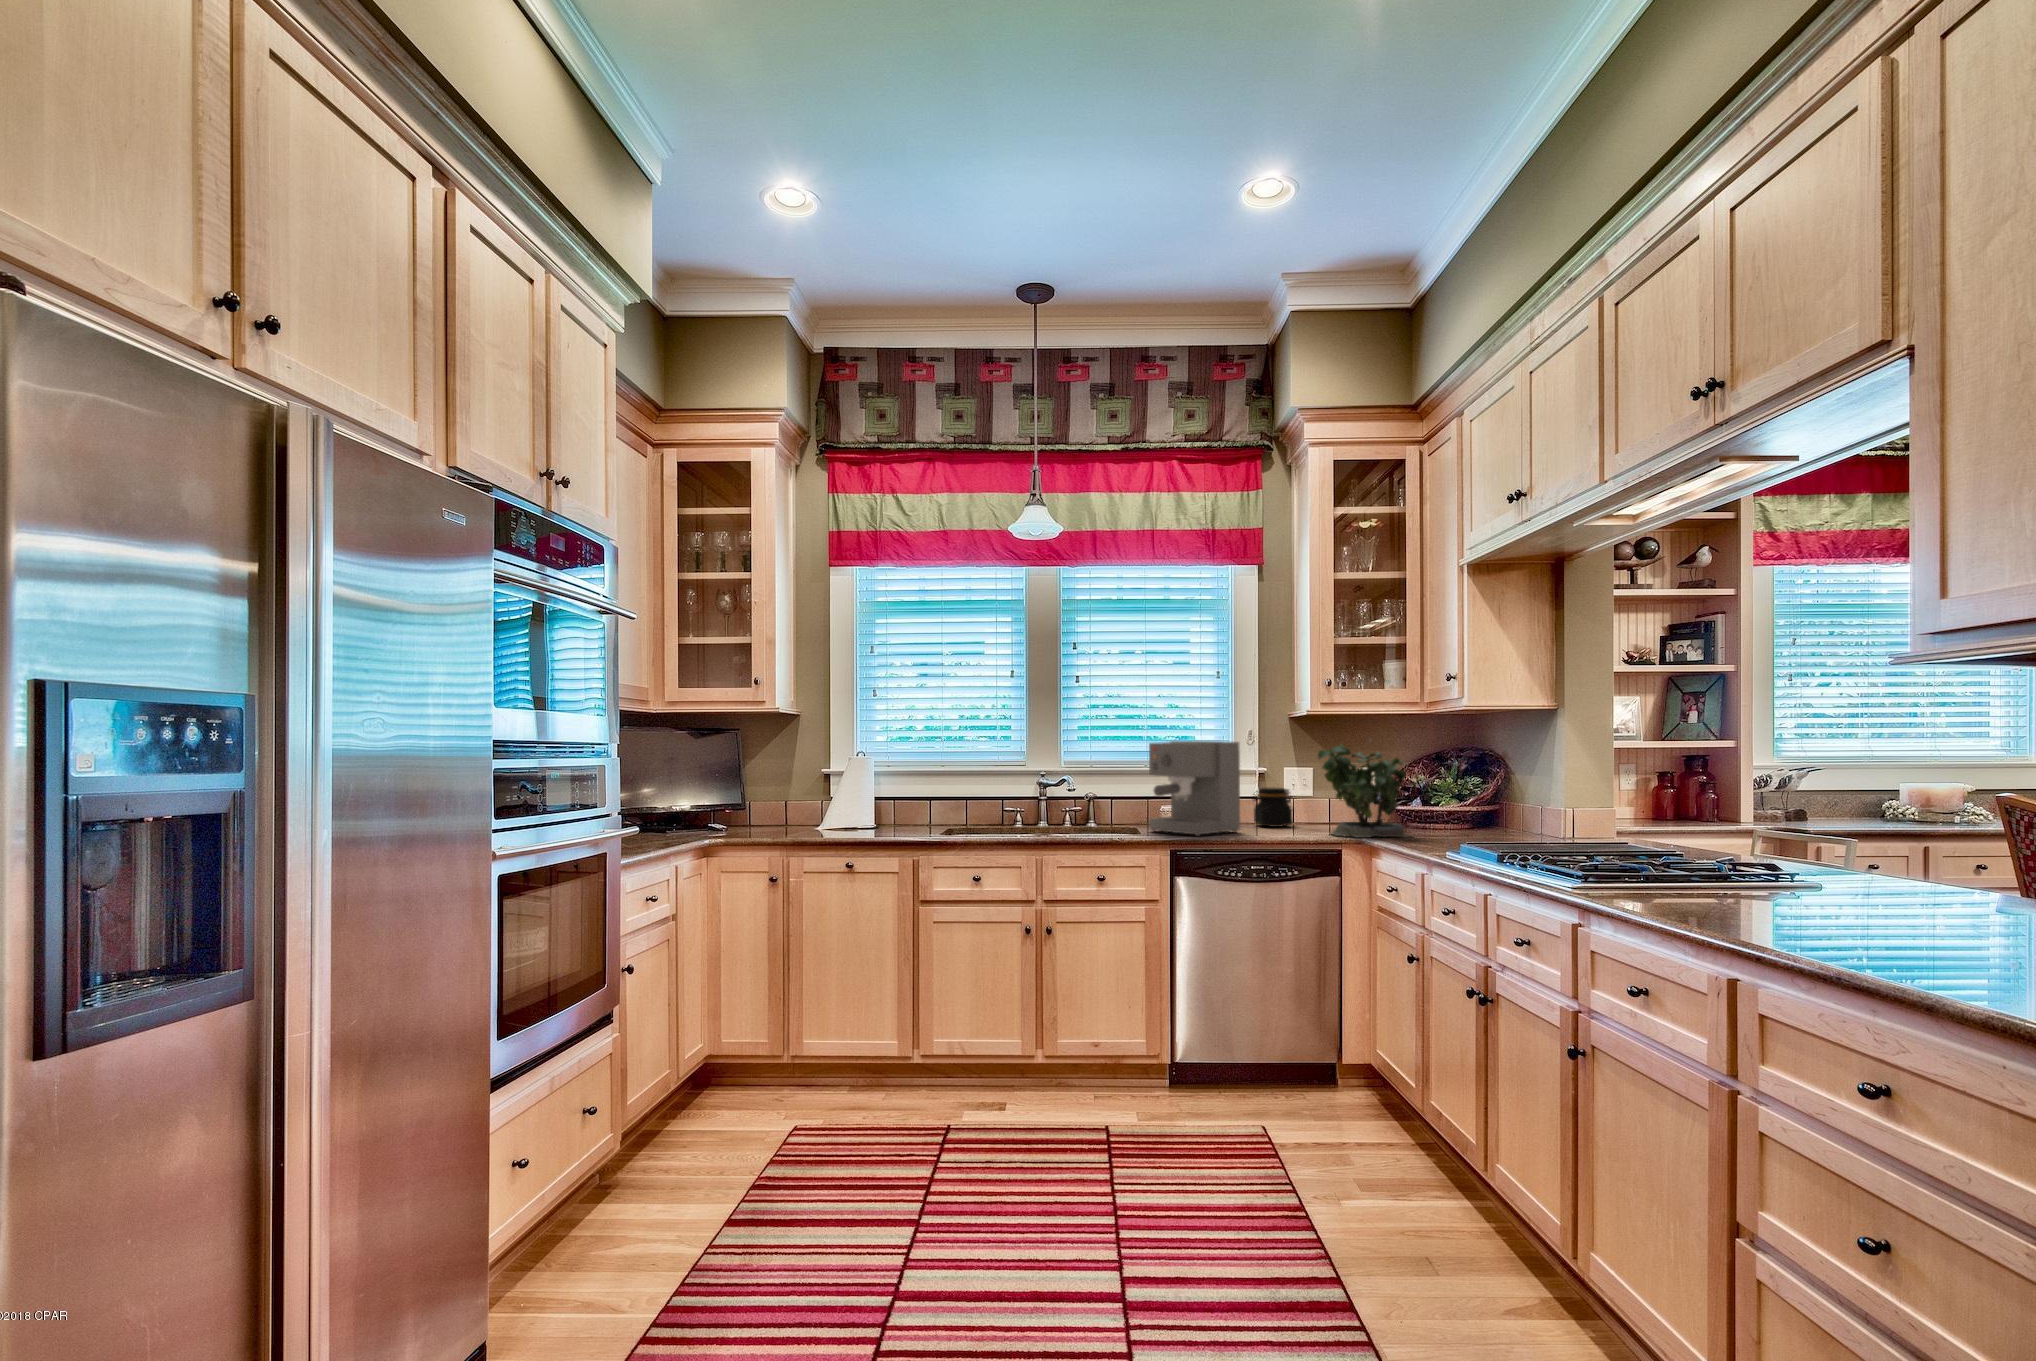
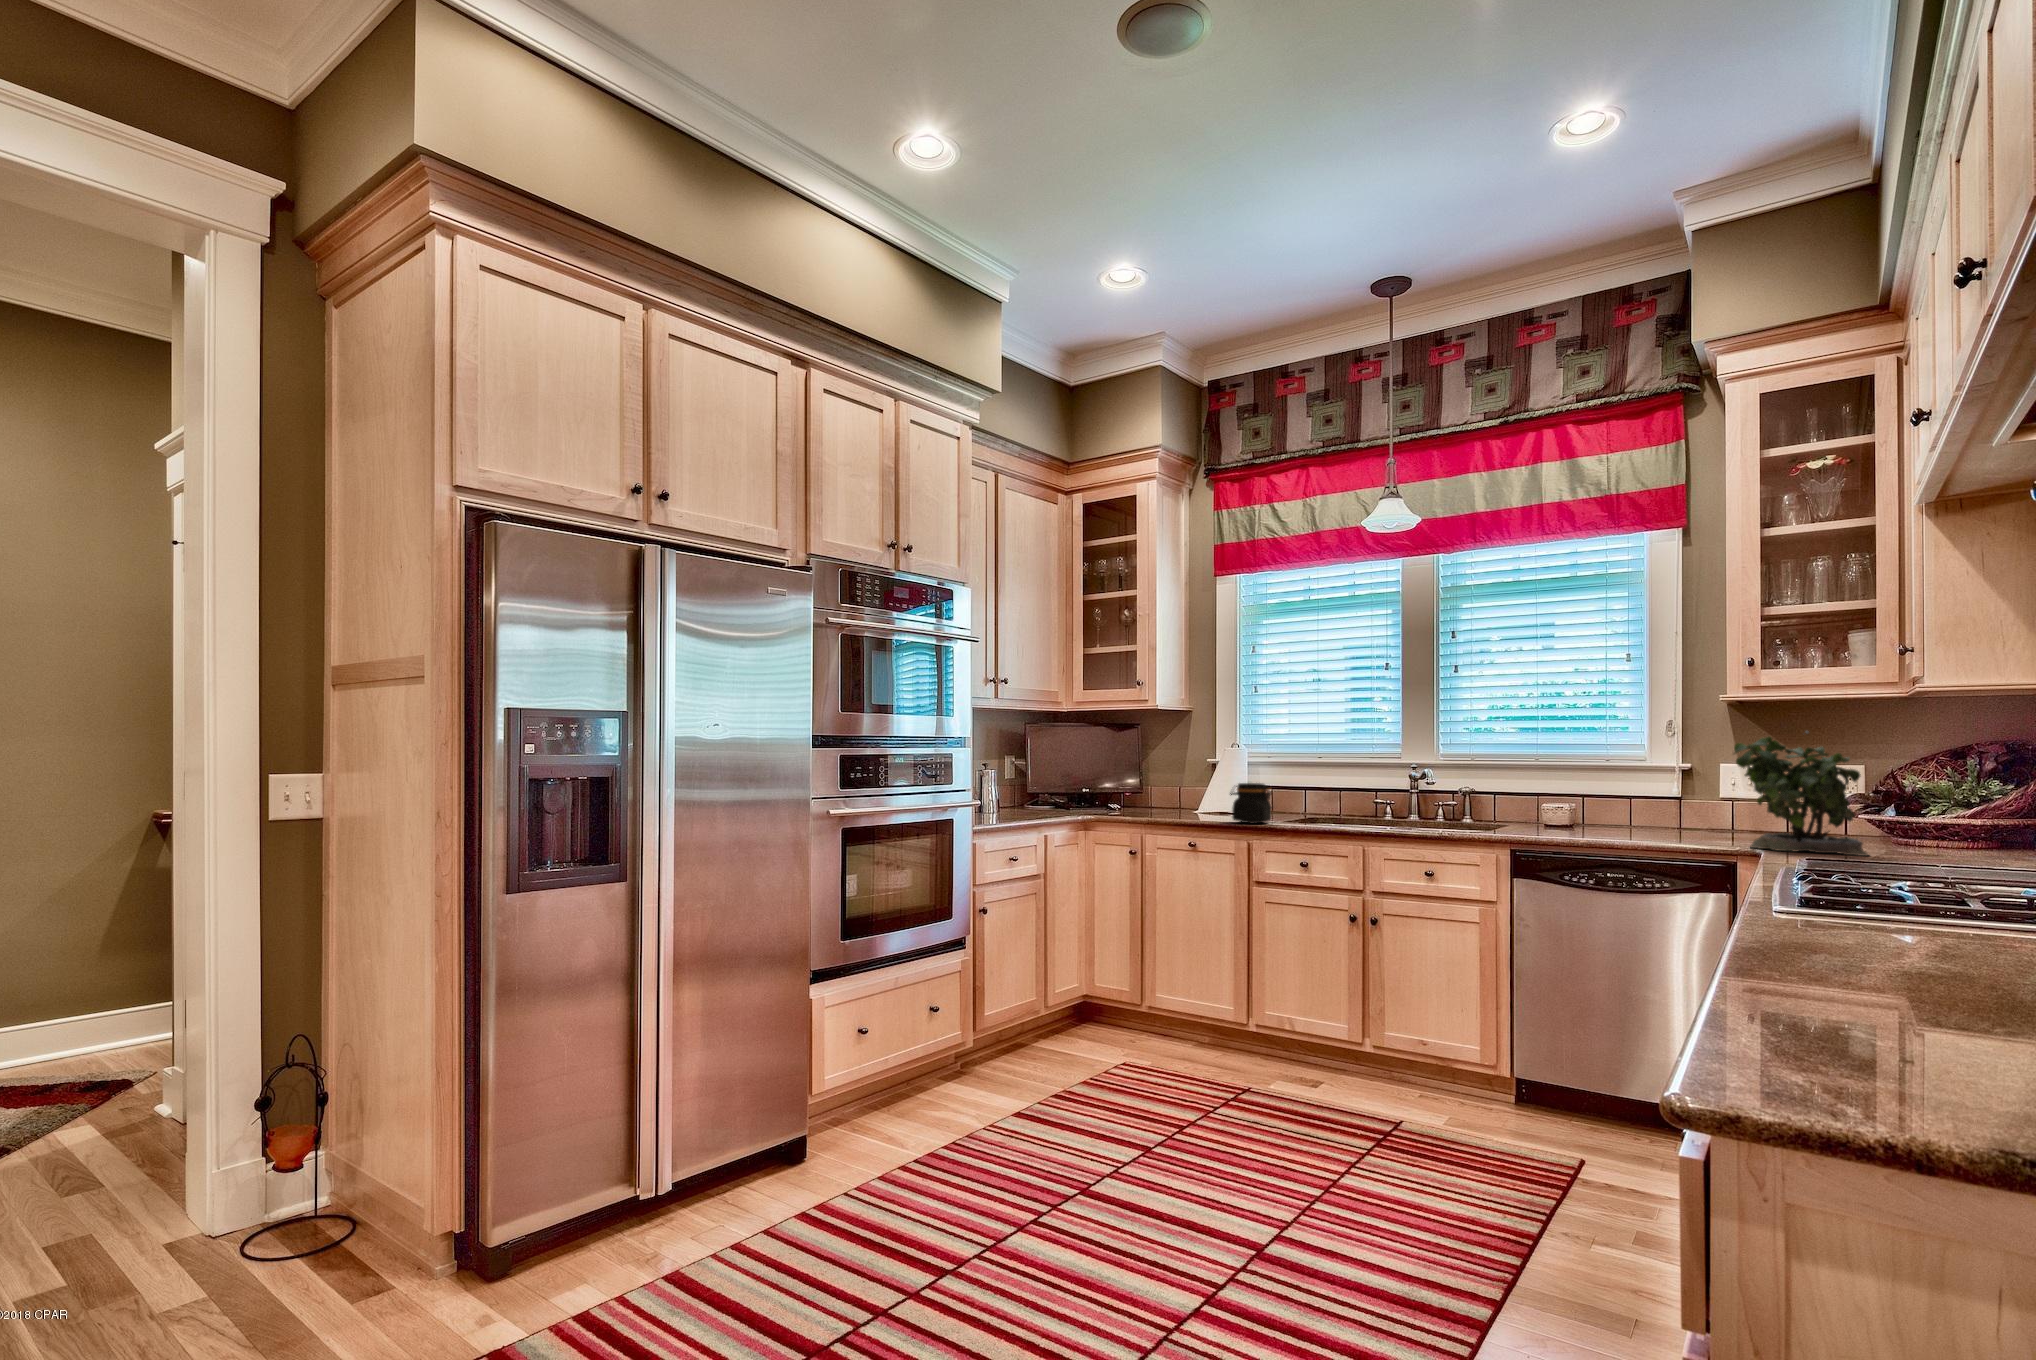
coffee maker: present [1149,741,1240,836] -> none [1504,733,1632,837]
jar: present [1252,788,1293,827] -> present [1230,783,1272,823]

